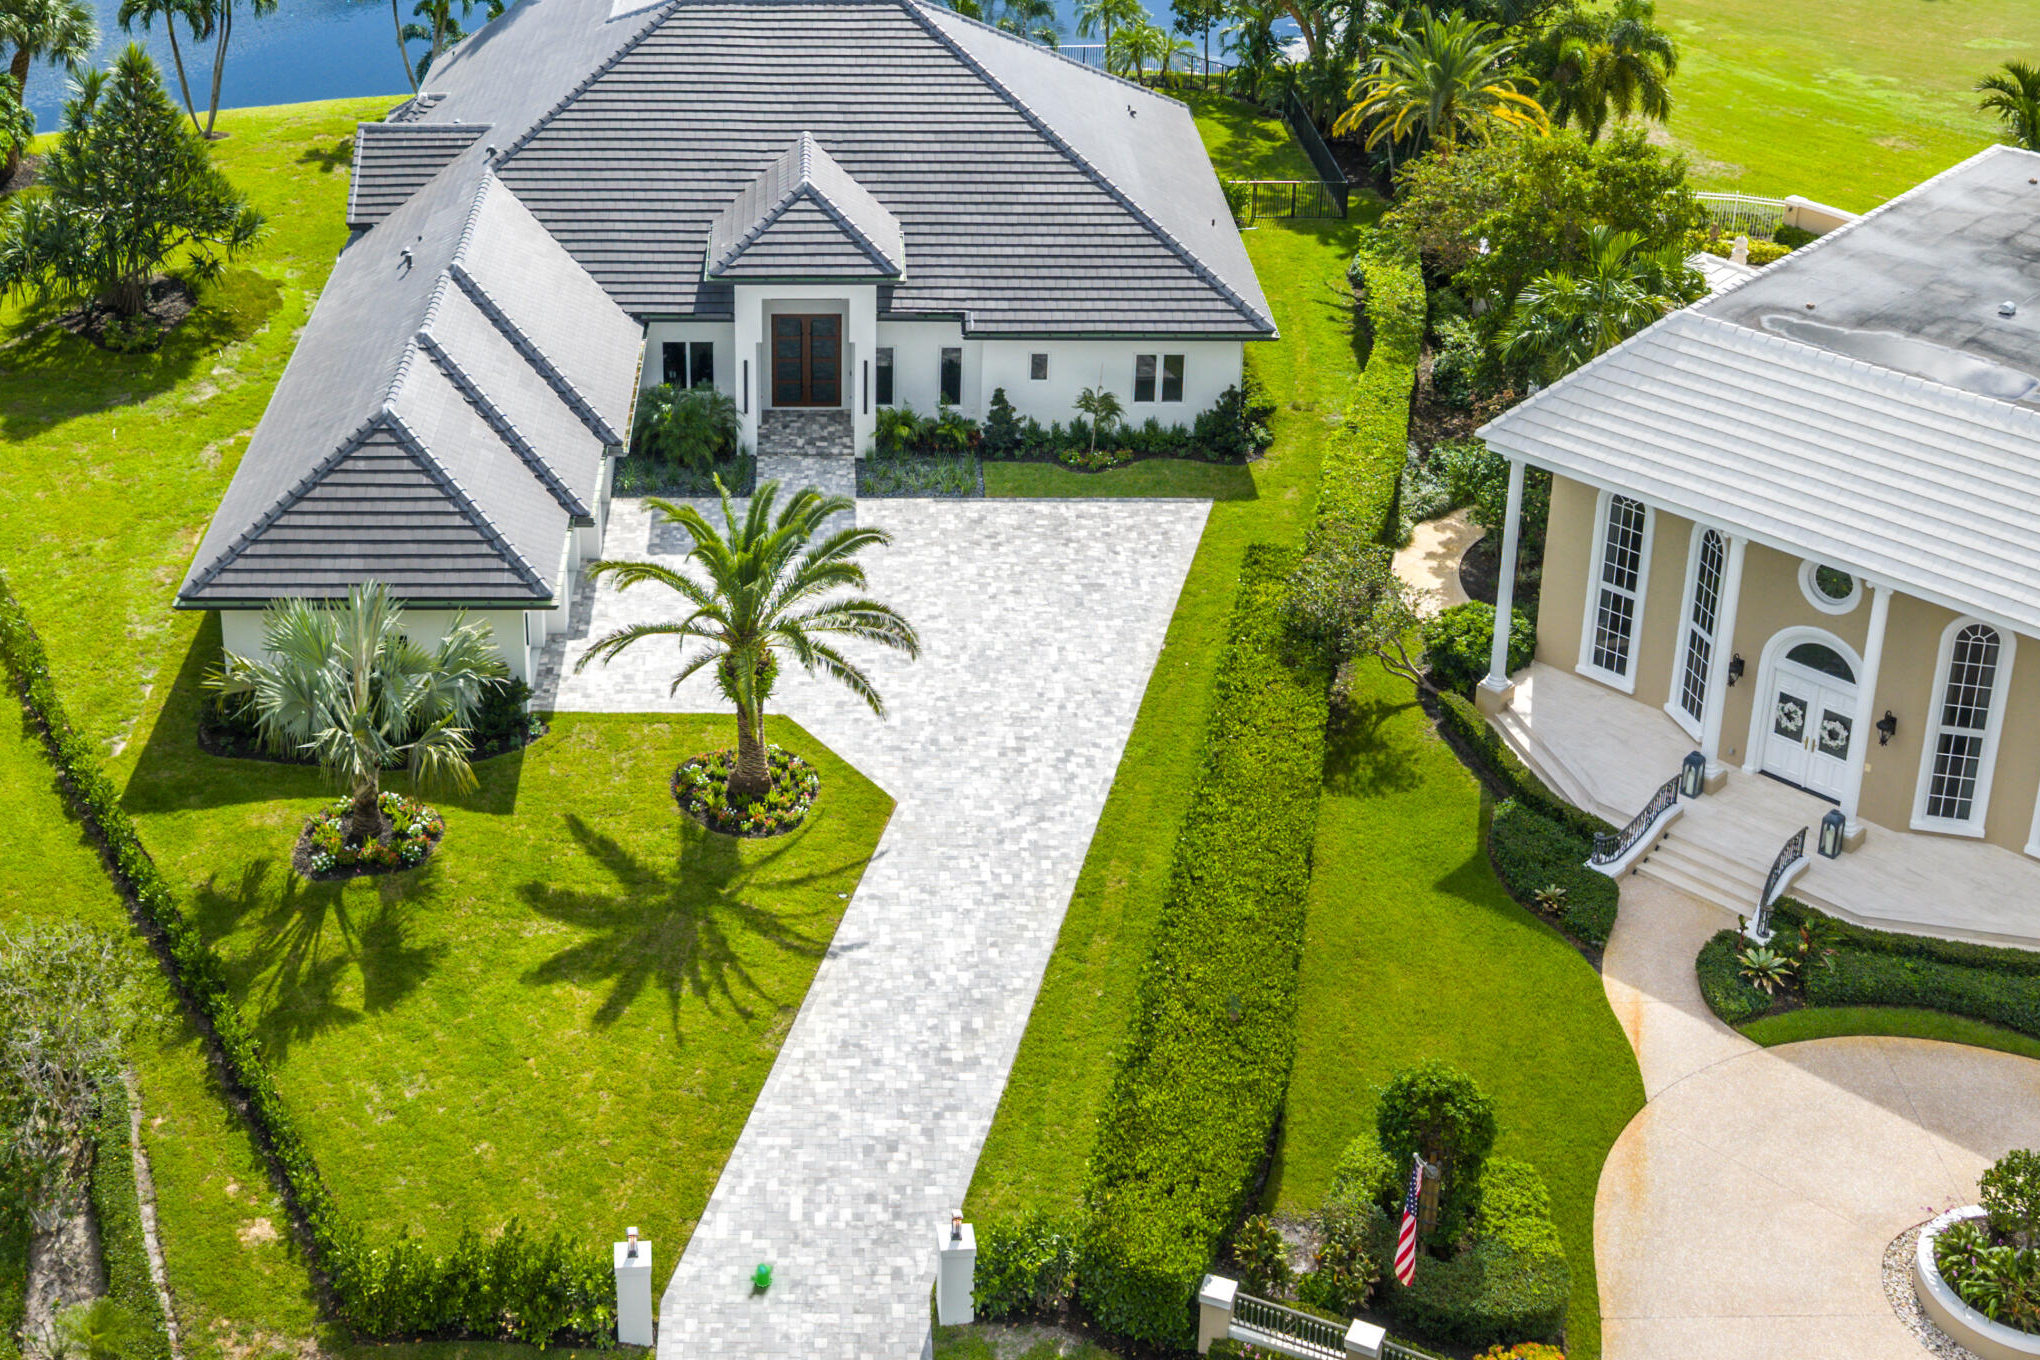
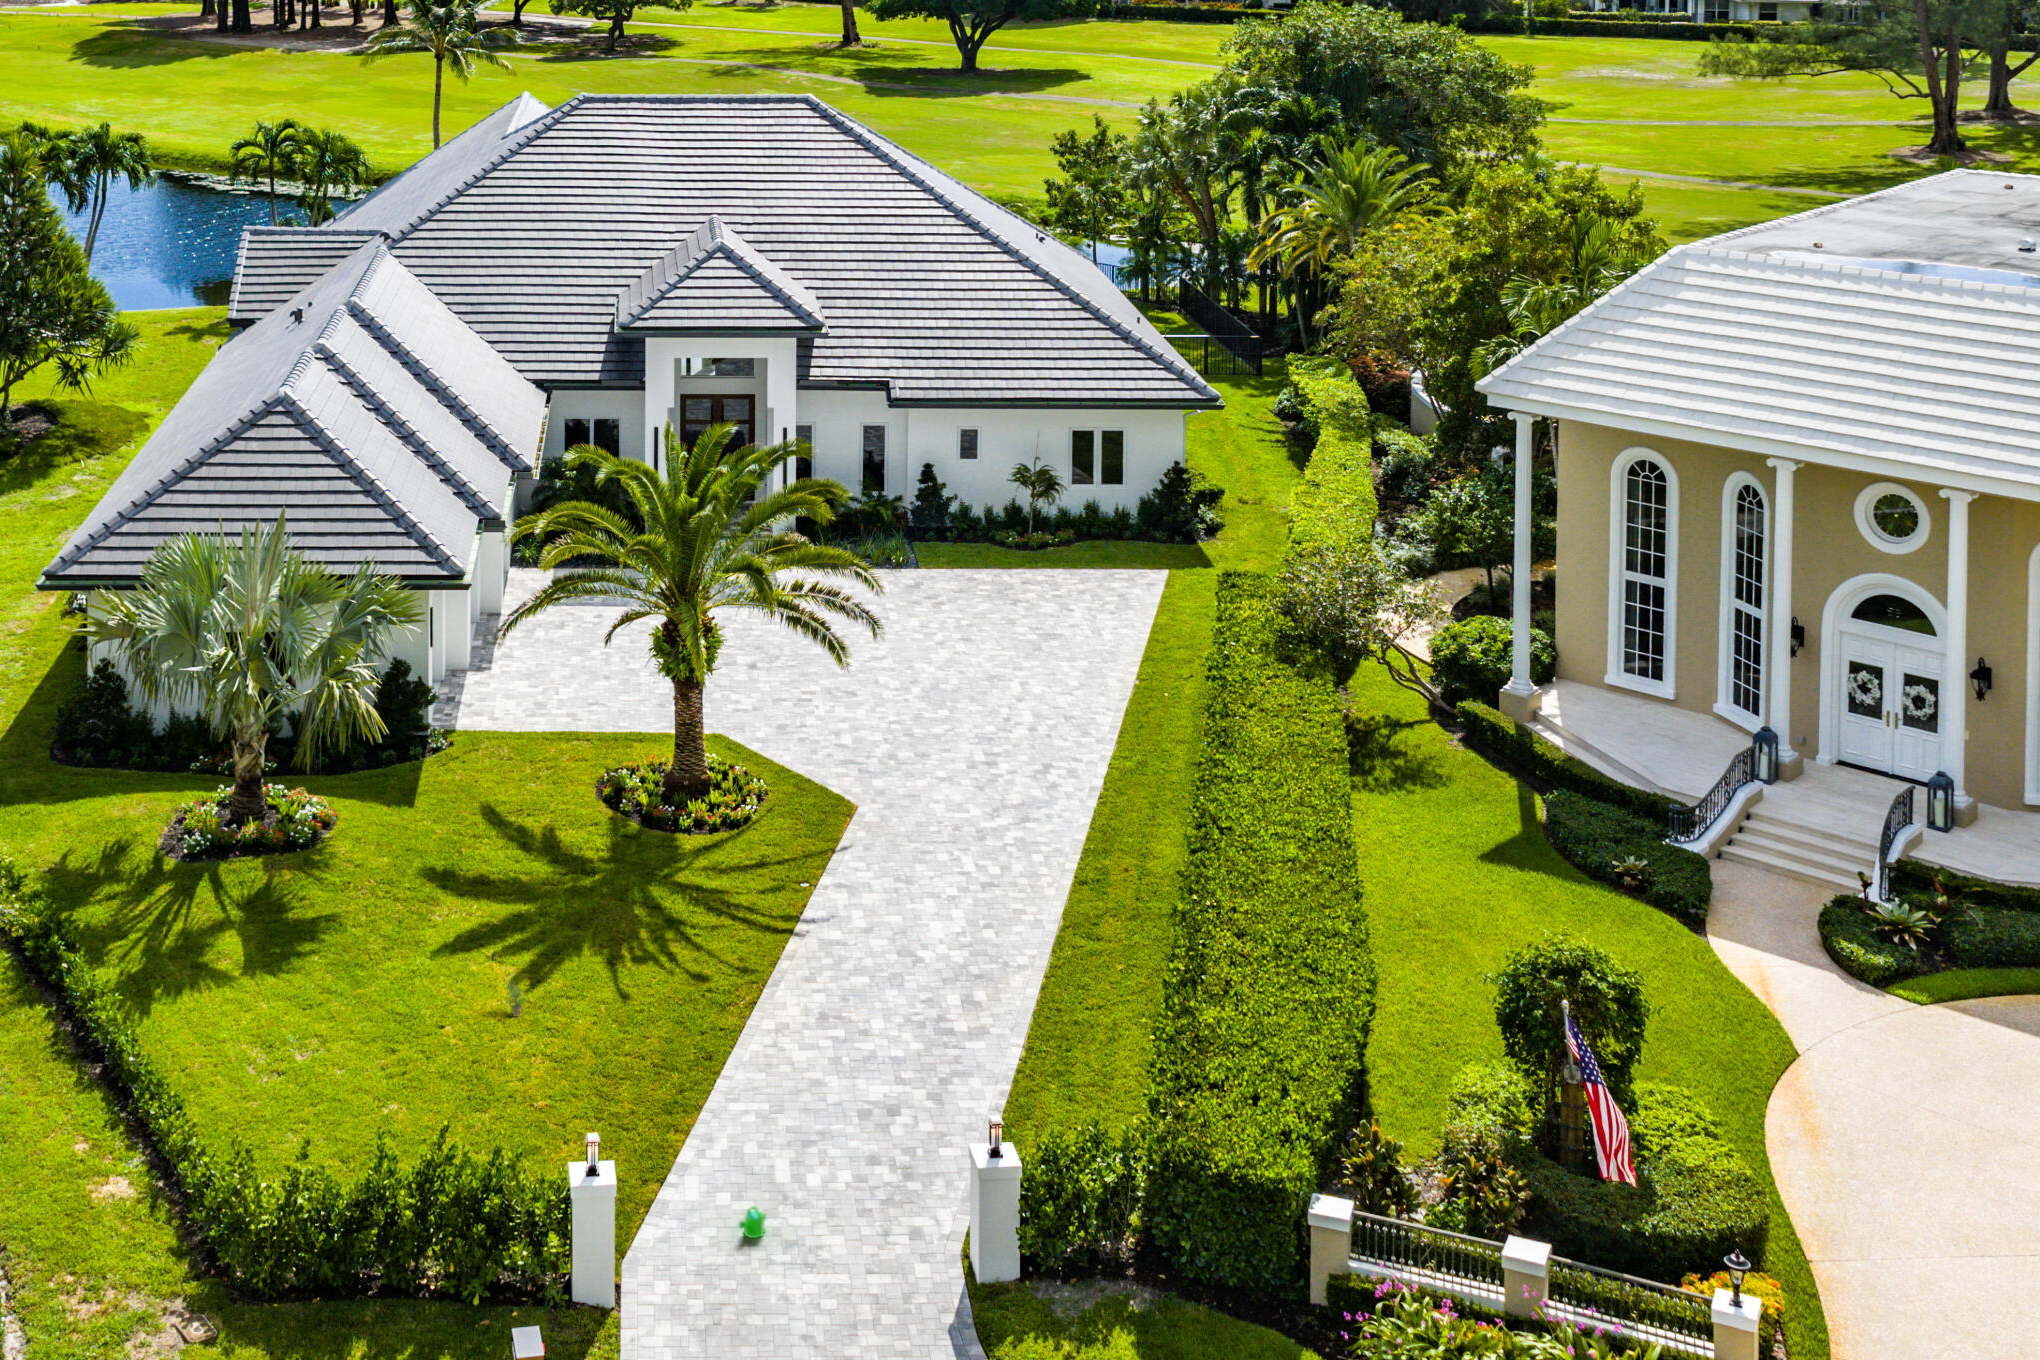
potted plant: present [1227,996,1241,1021] -> present [509,984,523,1017]

